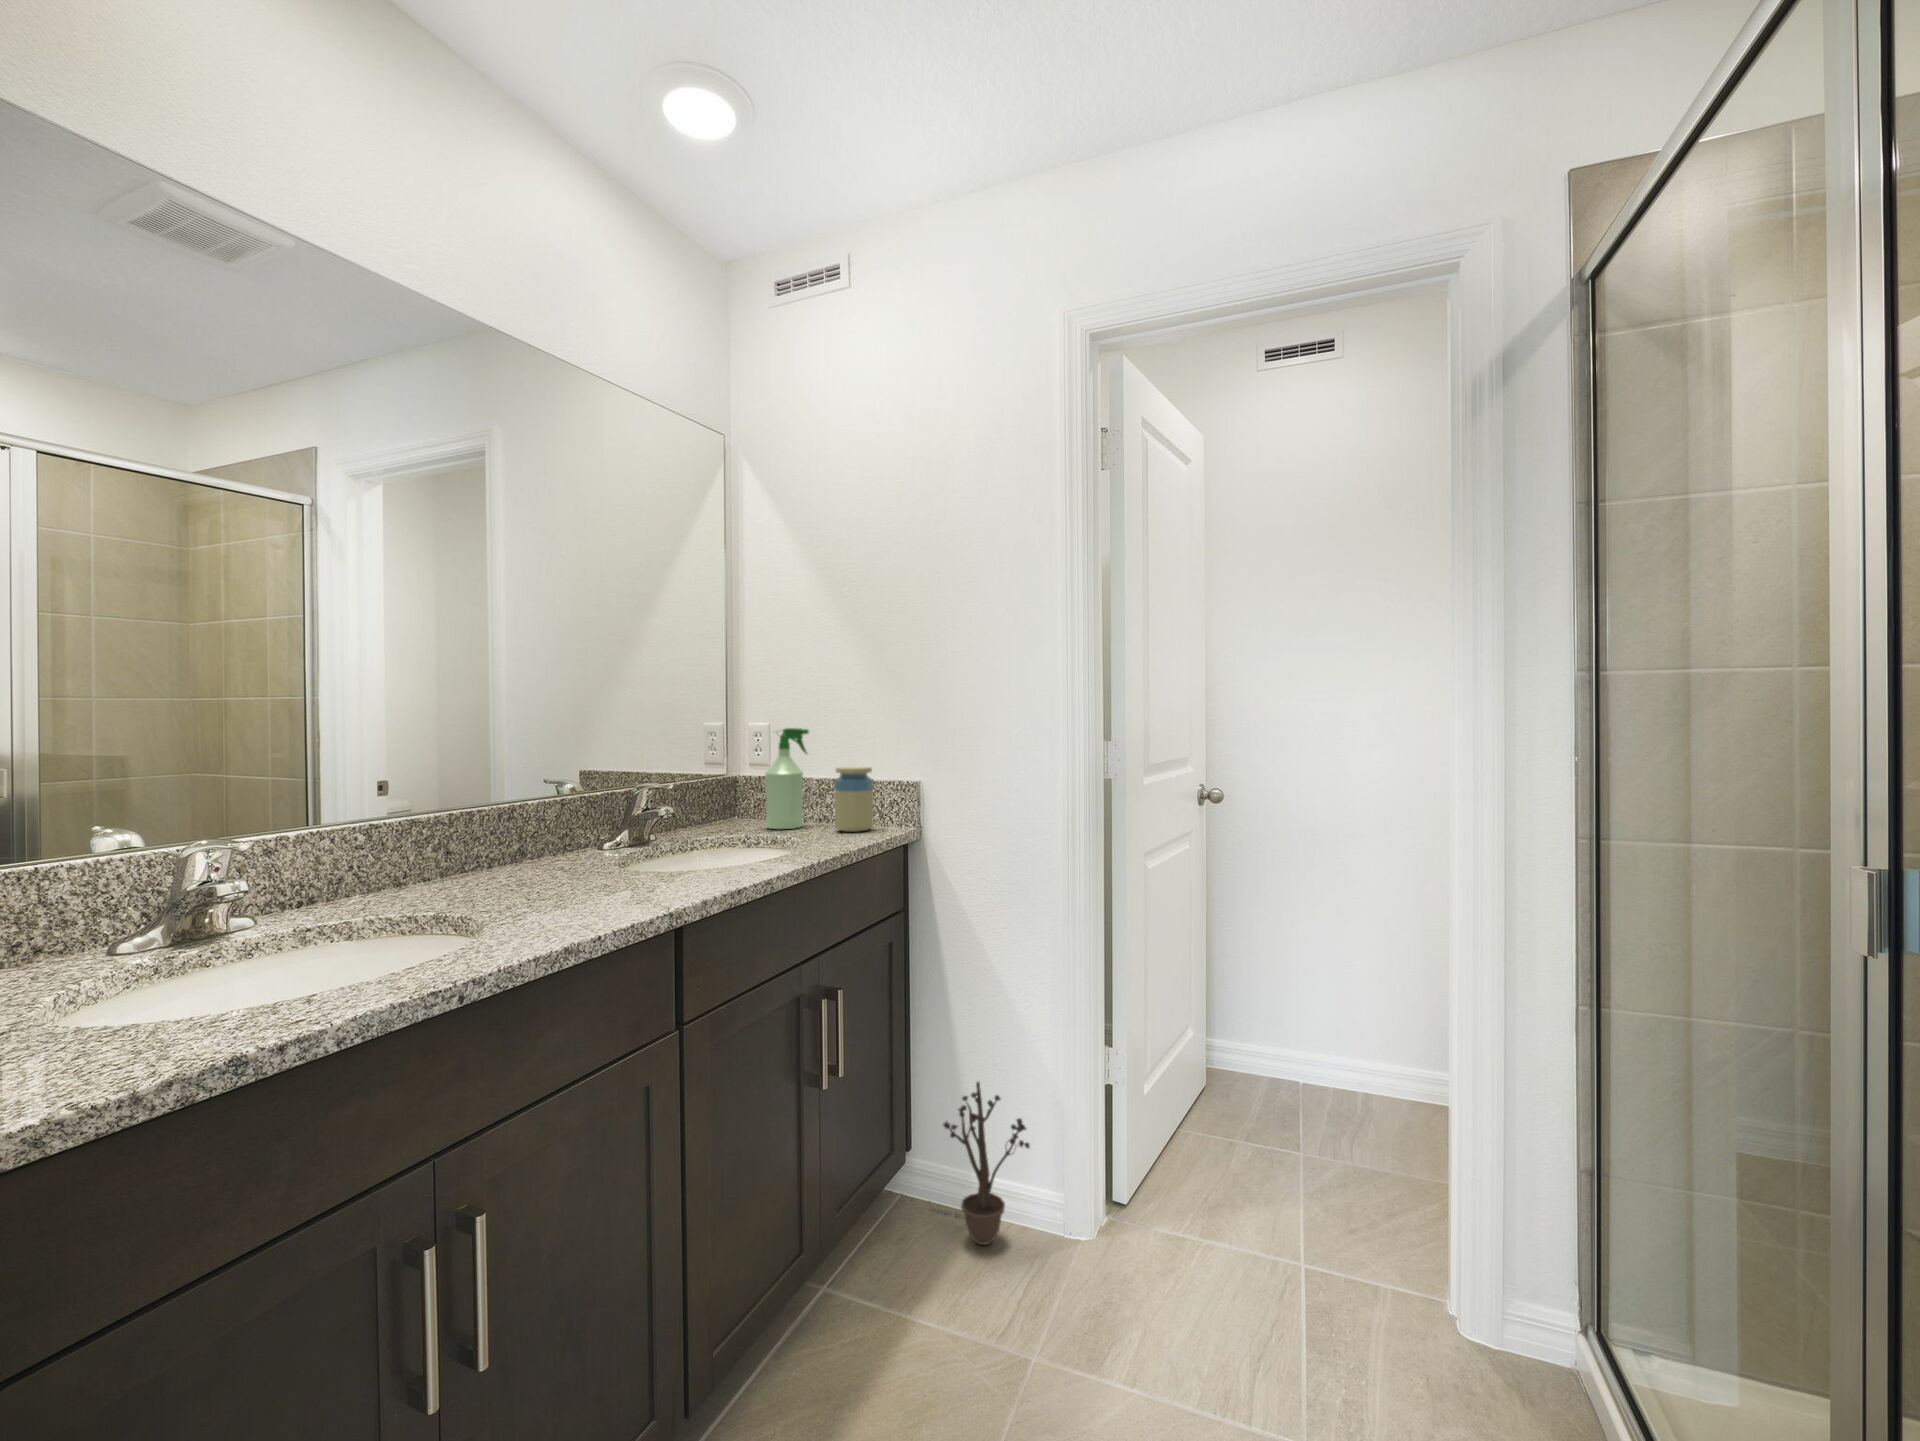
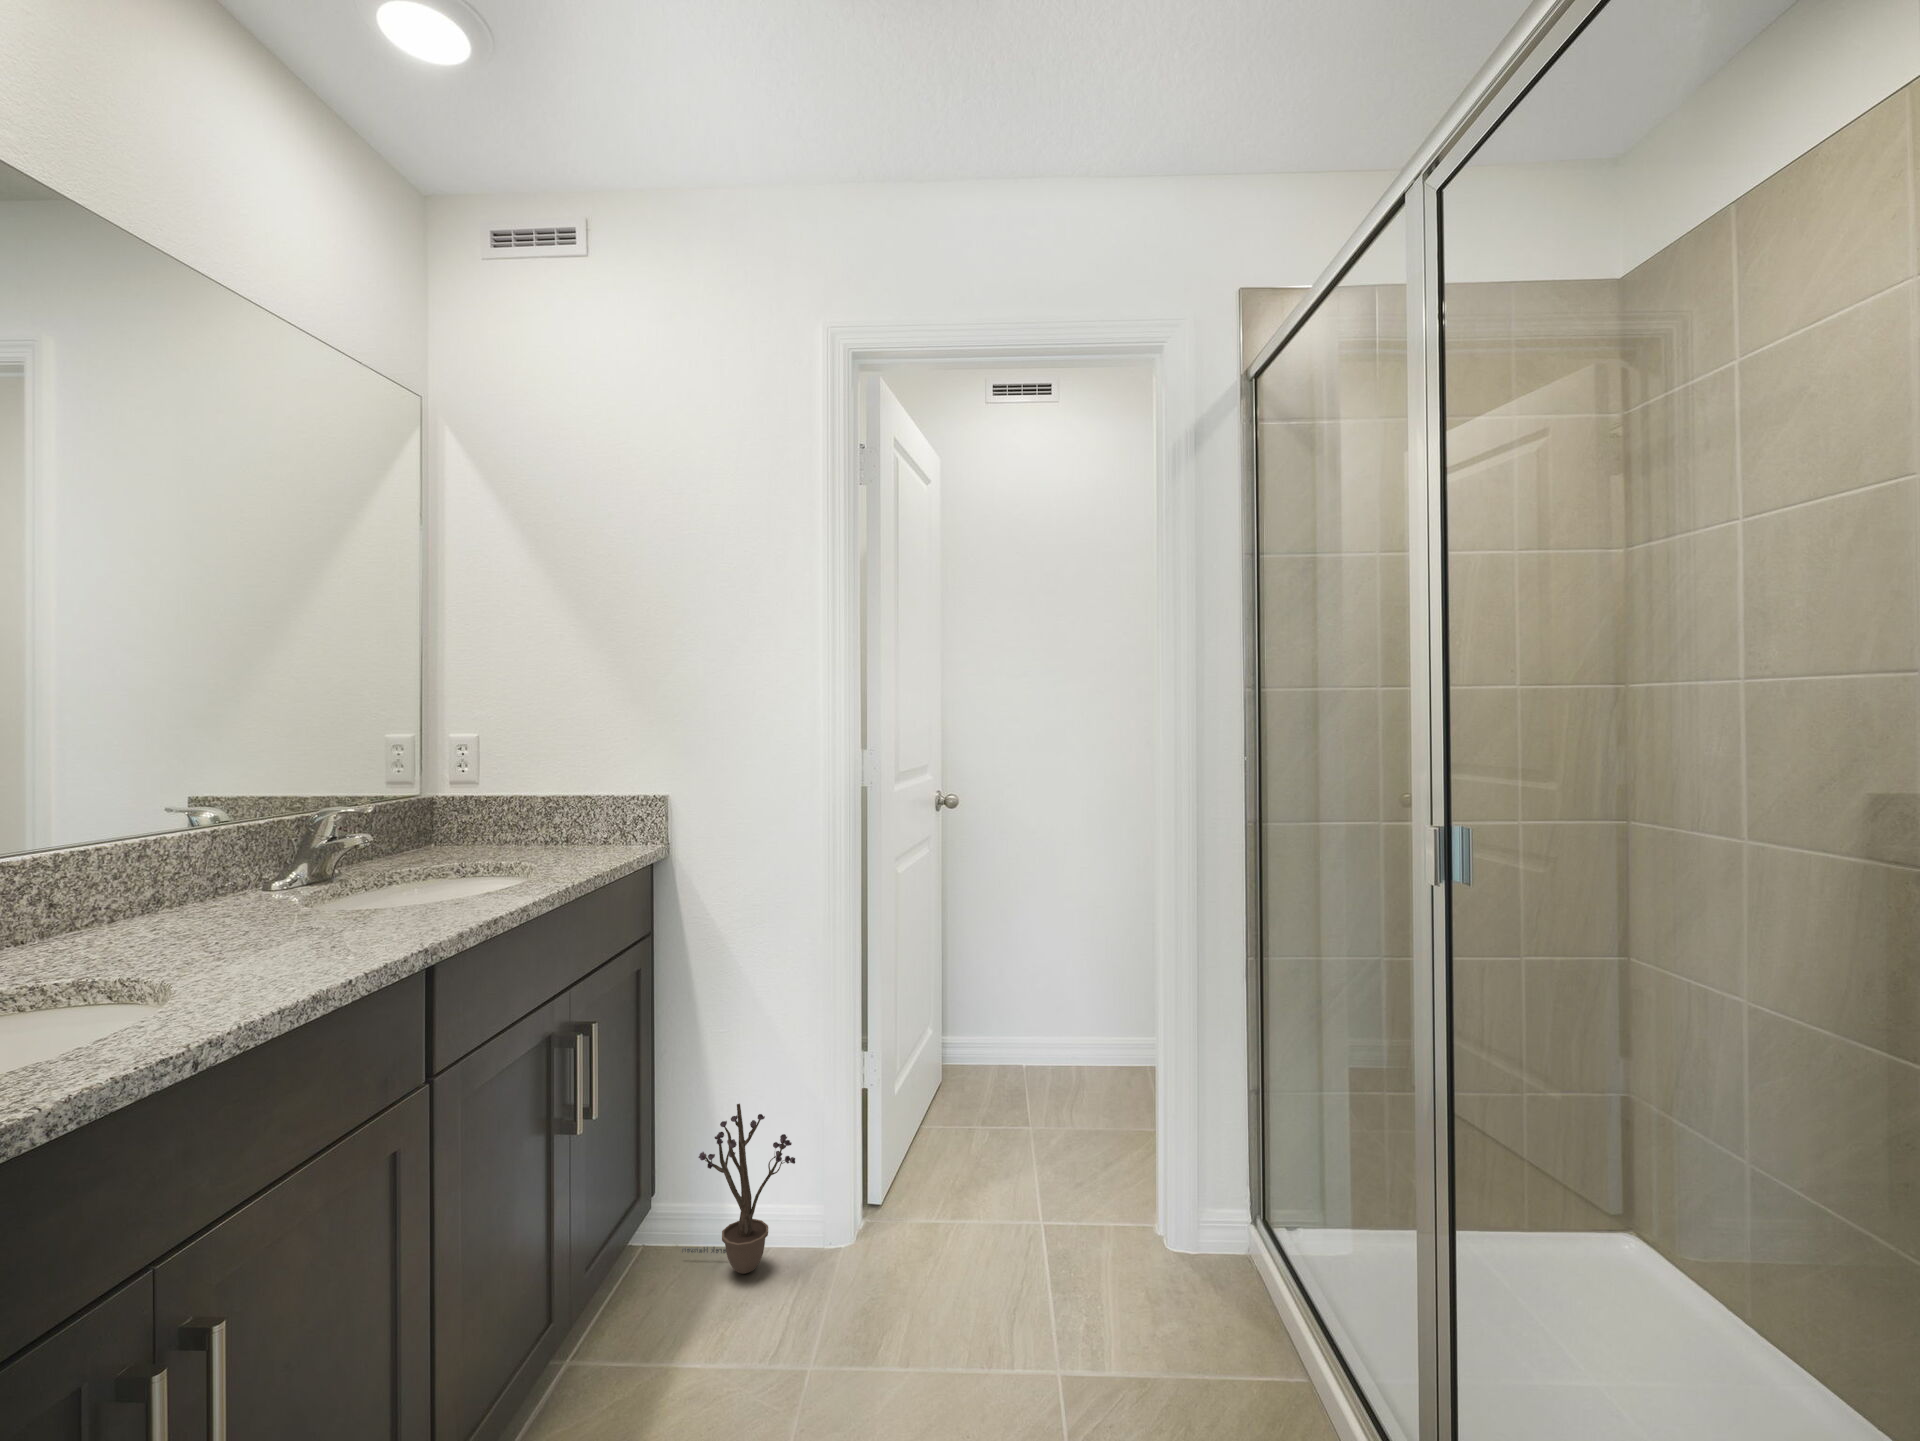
spray bottle: present [765,728,809,829] -> none [475,742,529,856]
jar: present [835,767,873,832] -> none [567,782,612,853]

